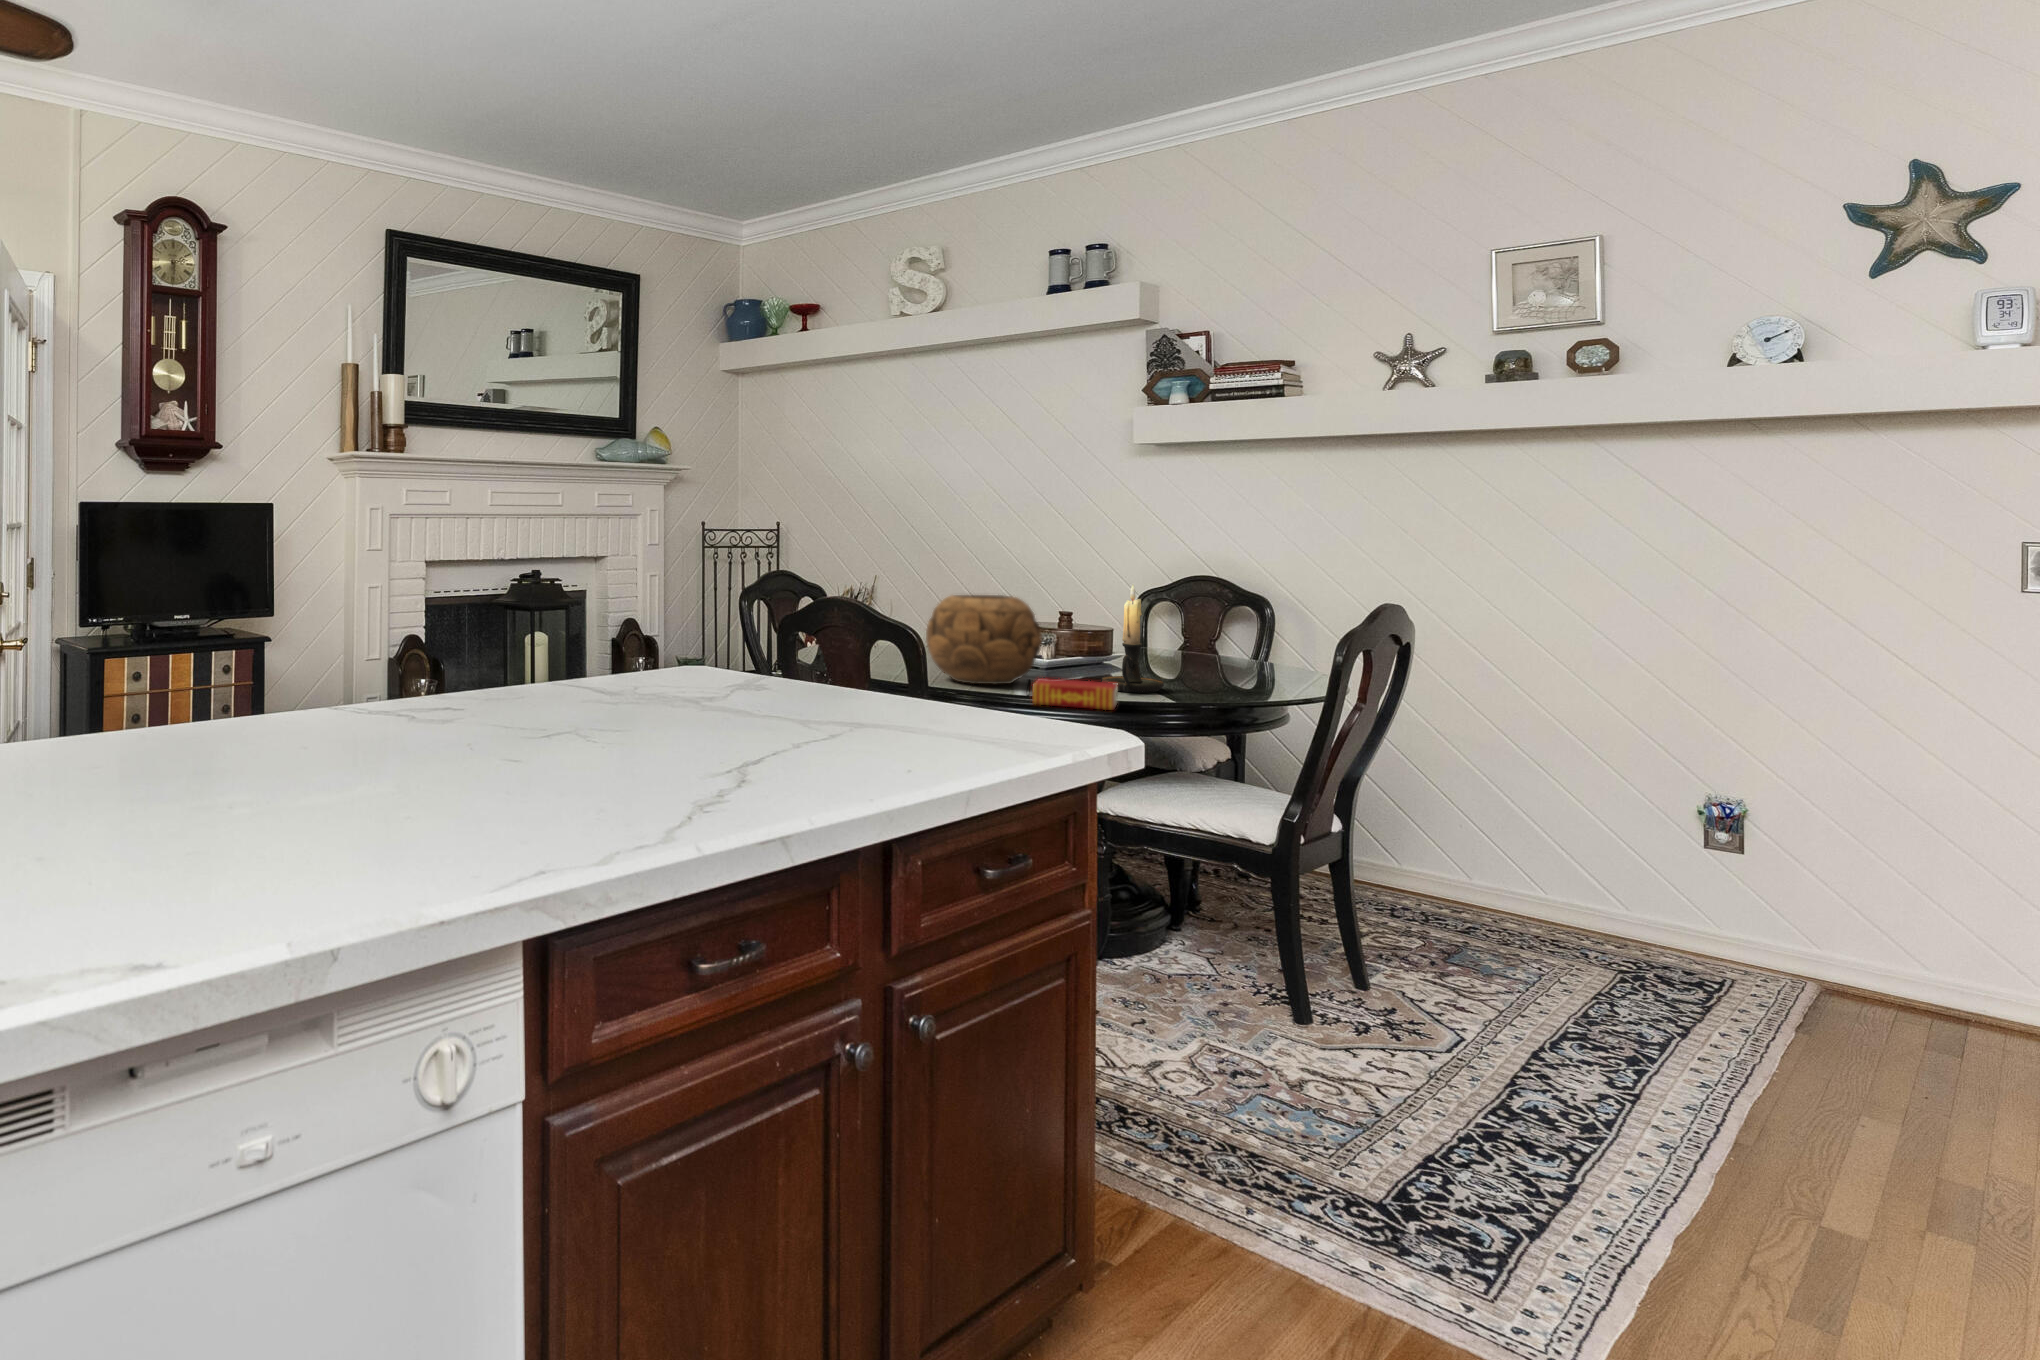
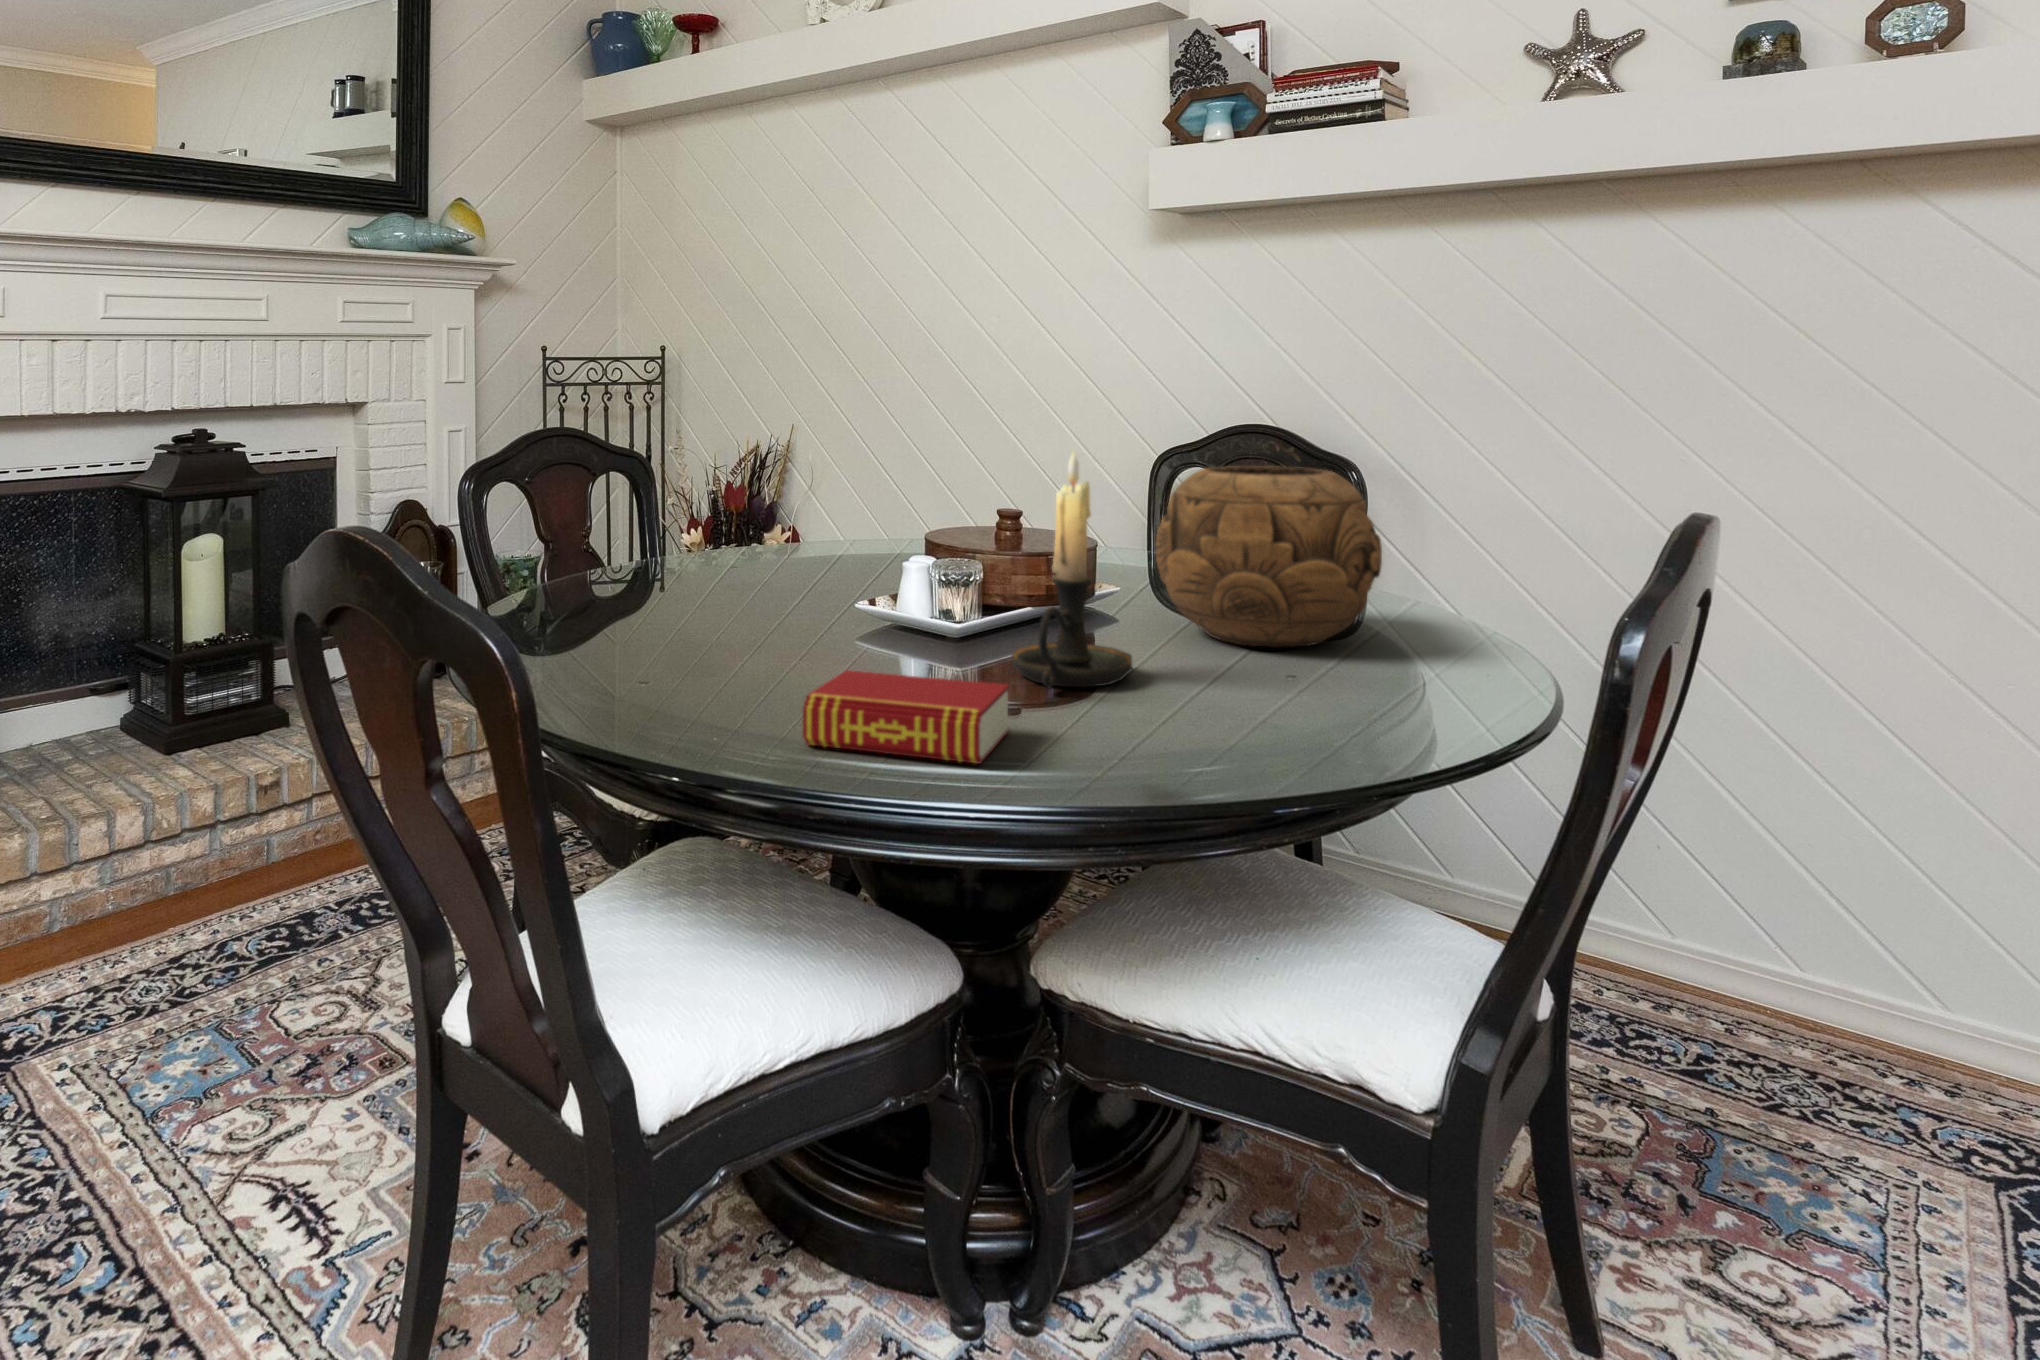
decorative bowl: present [926,595,1042,684] -> present [1156,466,1382,647]

